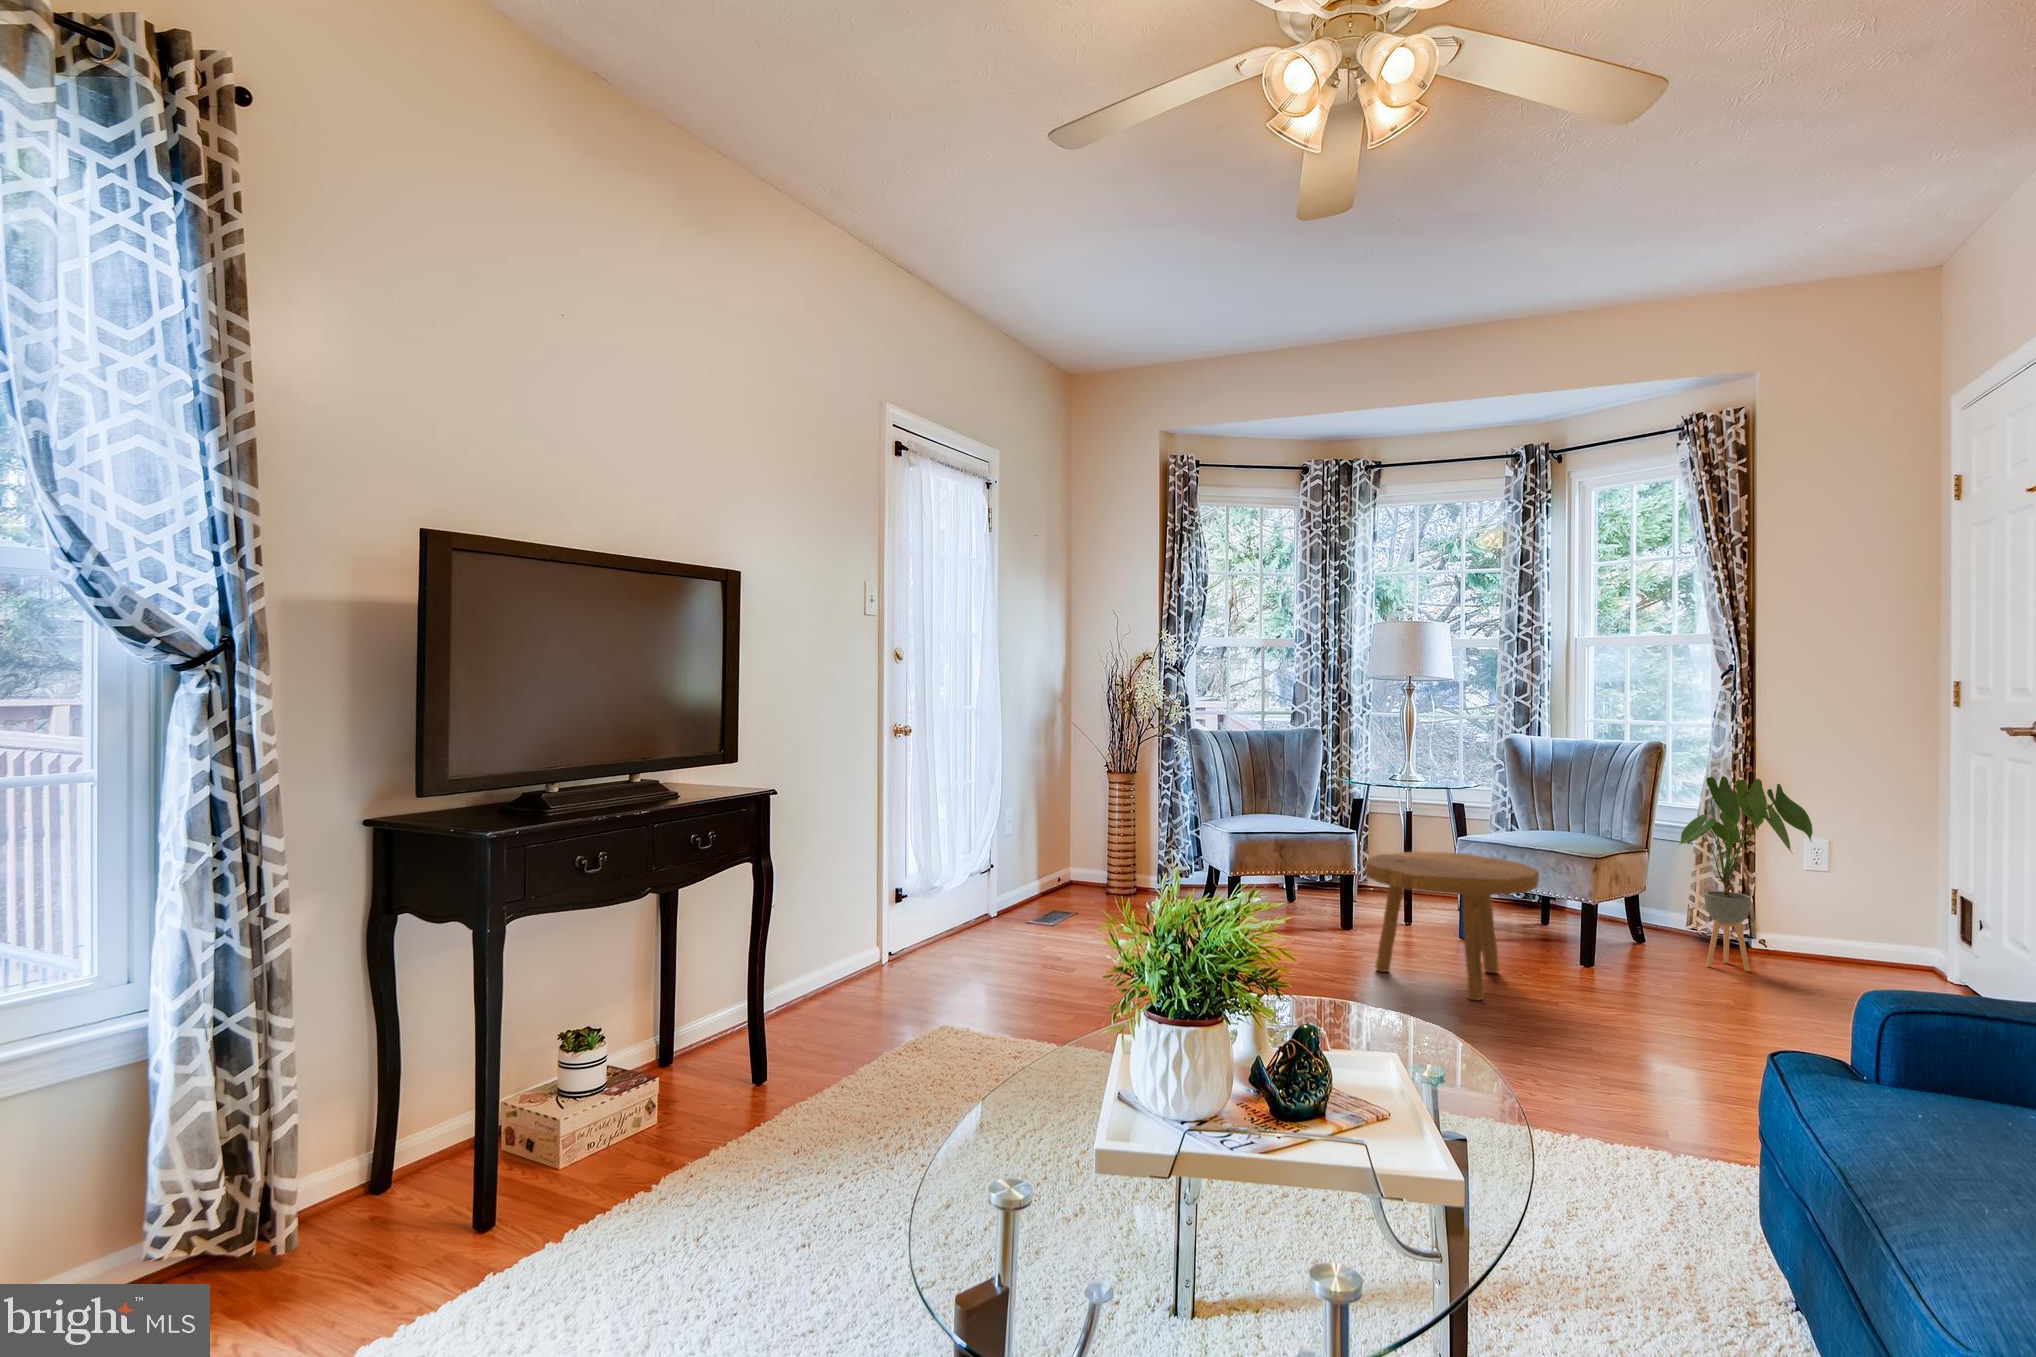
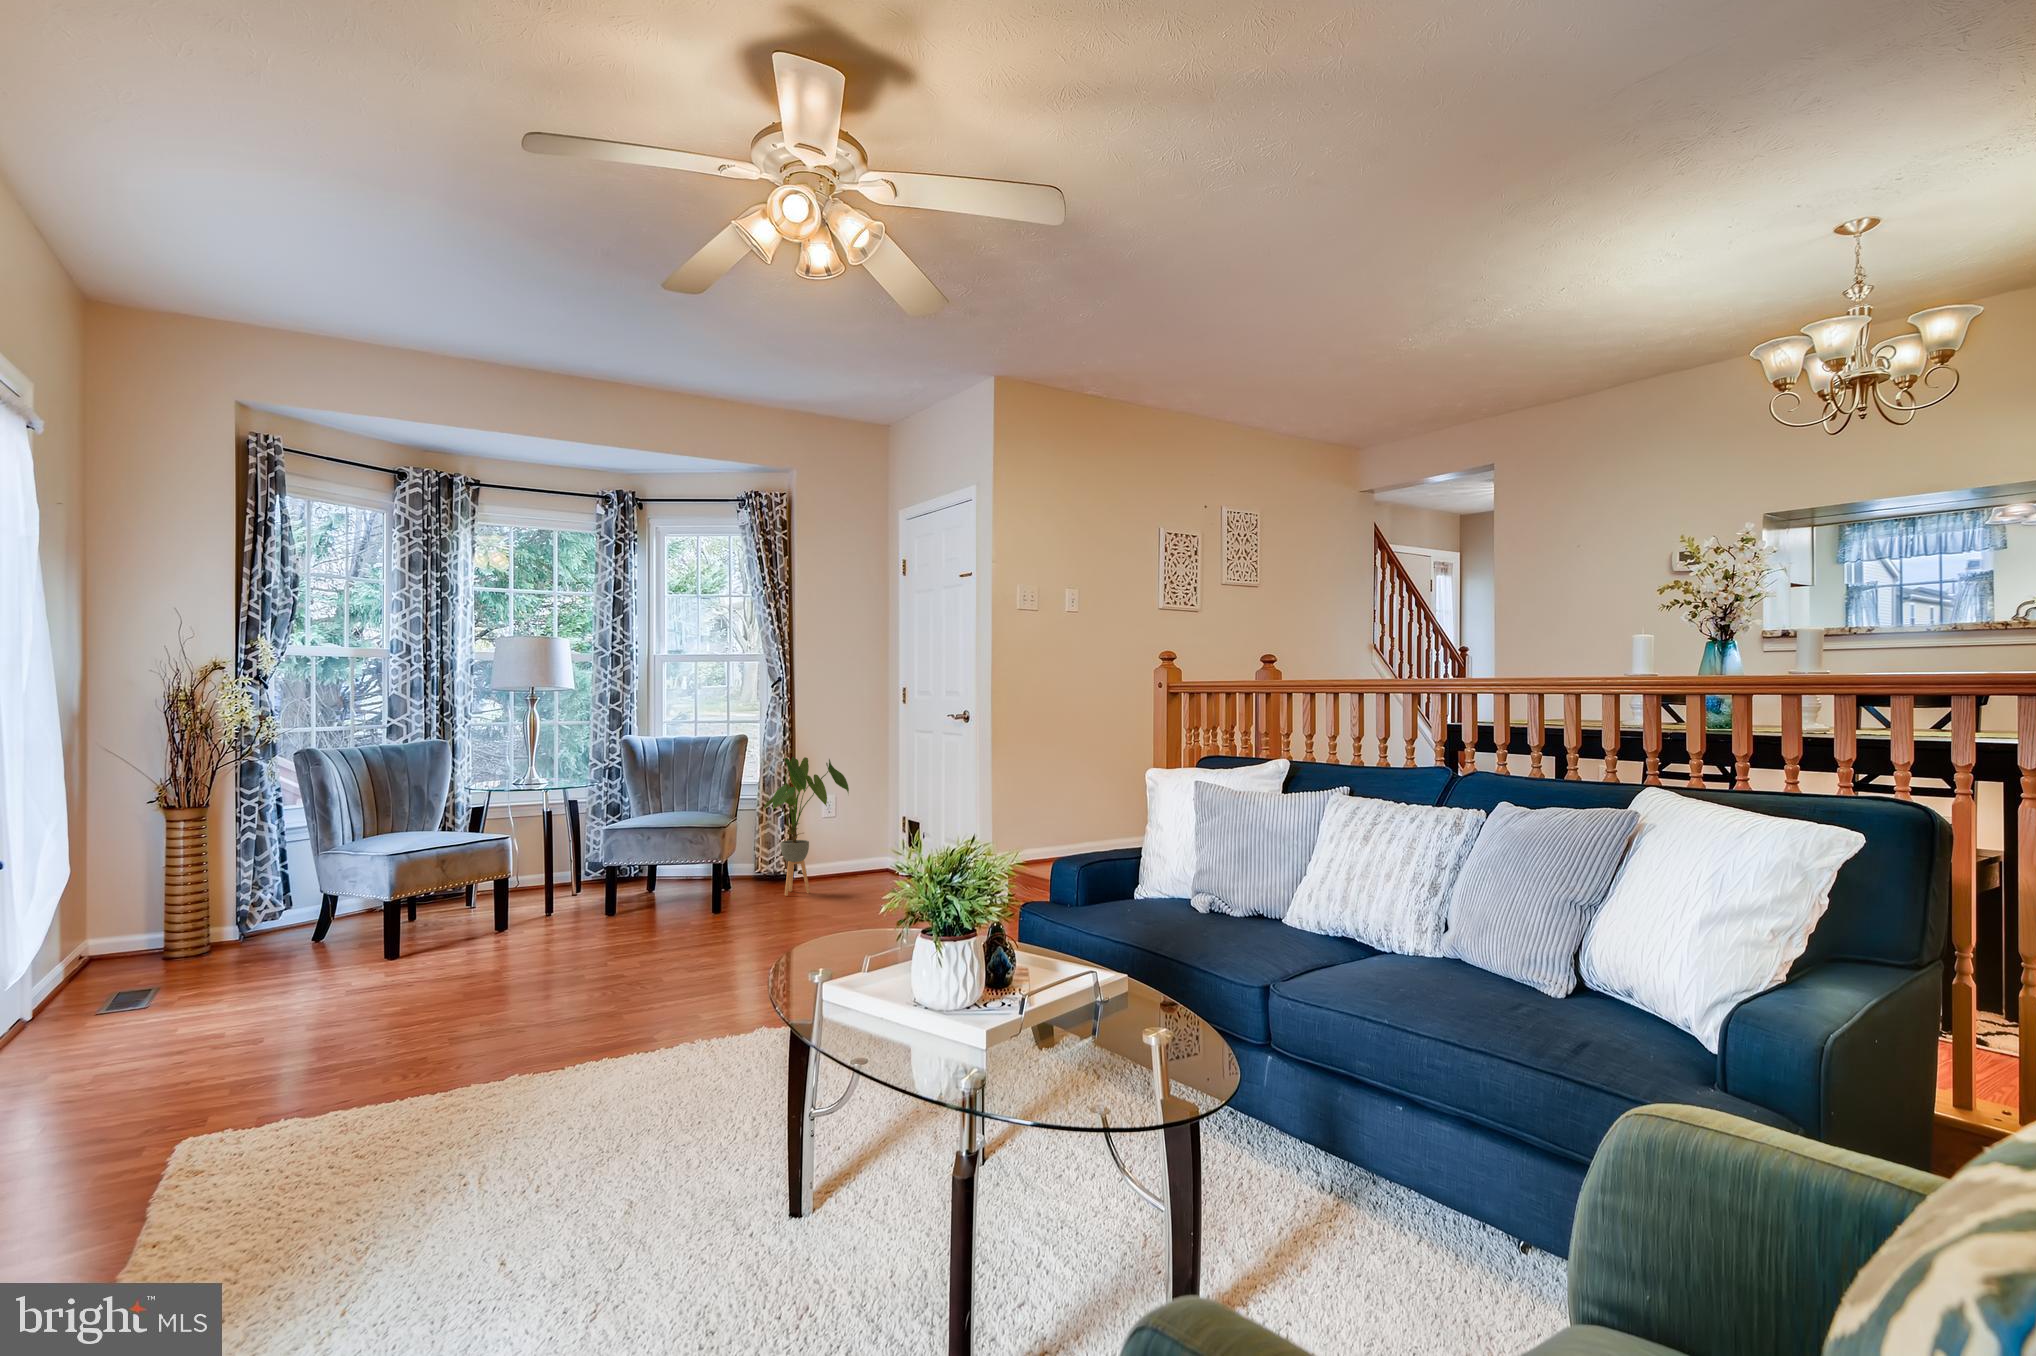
footstool: present [1365,851,1539,1000] -> none [585,835,729,949]

